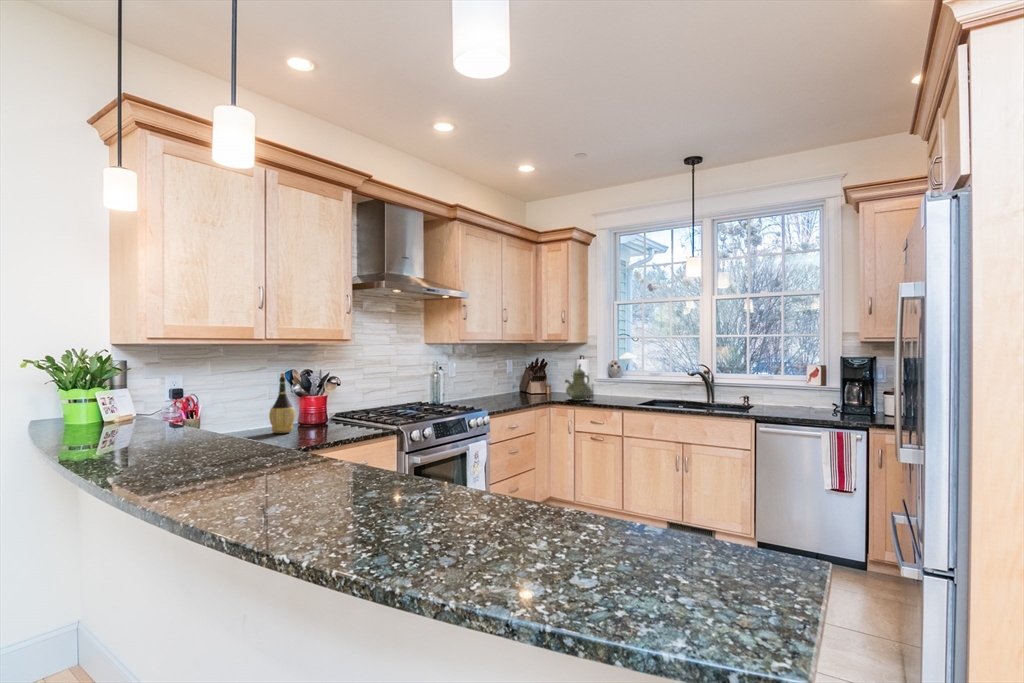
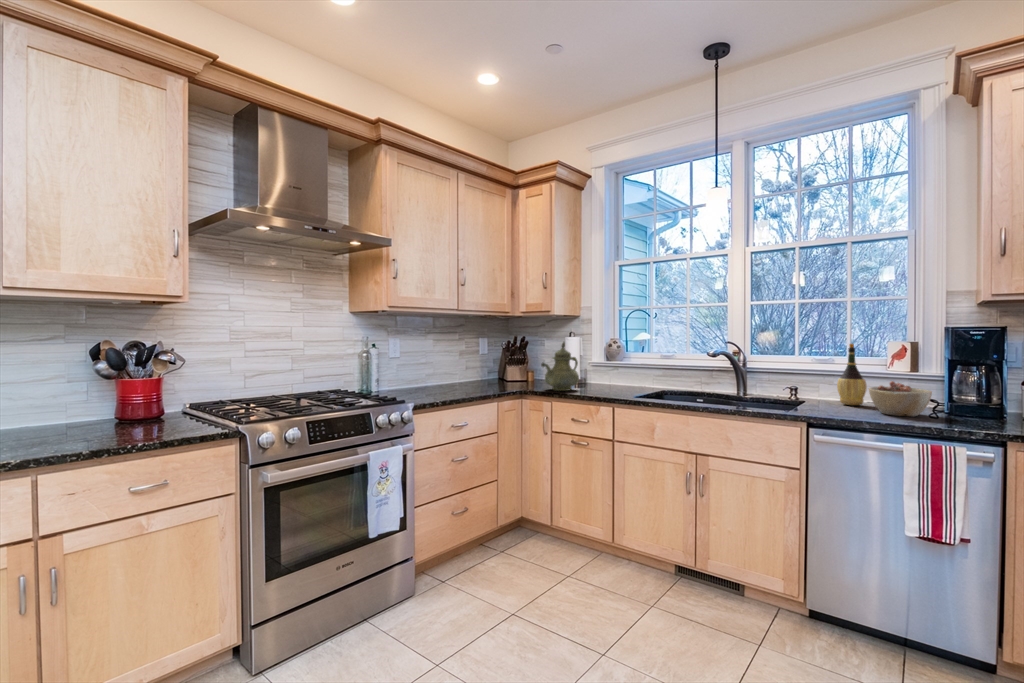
wine bottle: present [269,373,295,433] -> present [837,344,867,405]
bowl: none [794,392,833,415] -> present [869,381,932,416]

